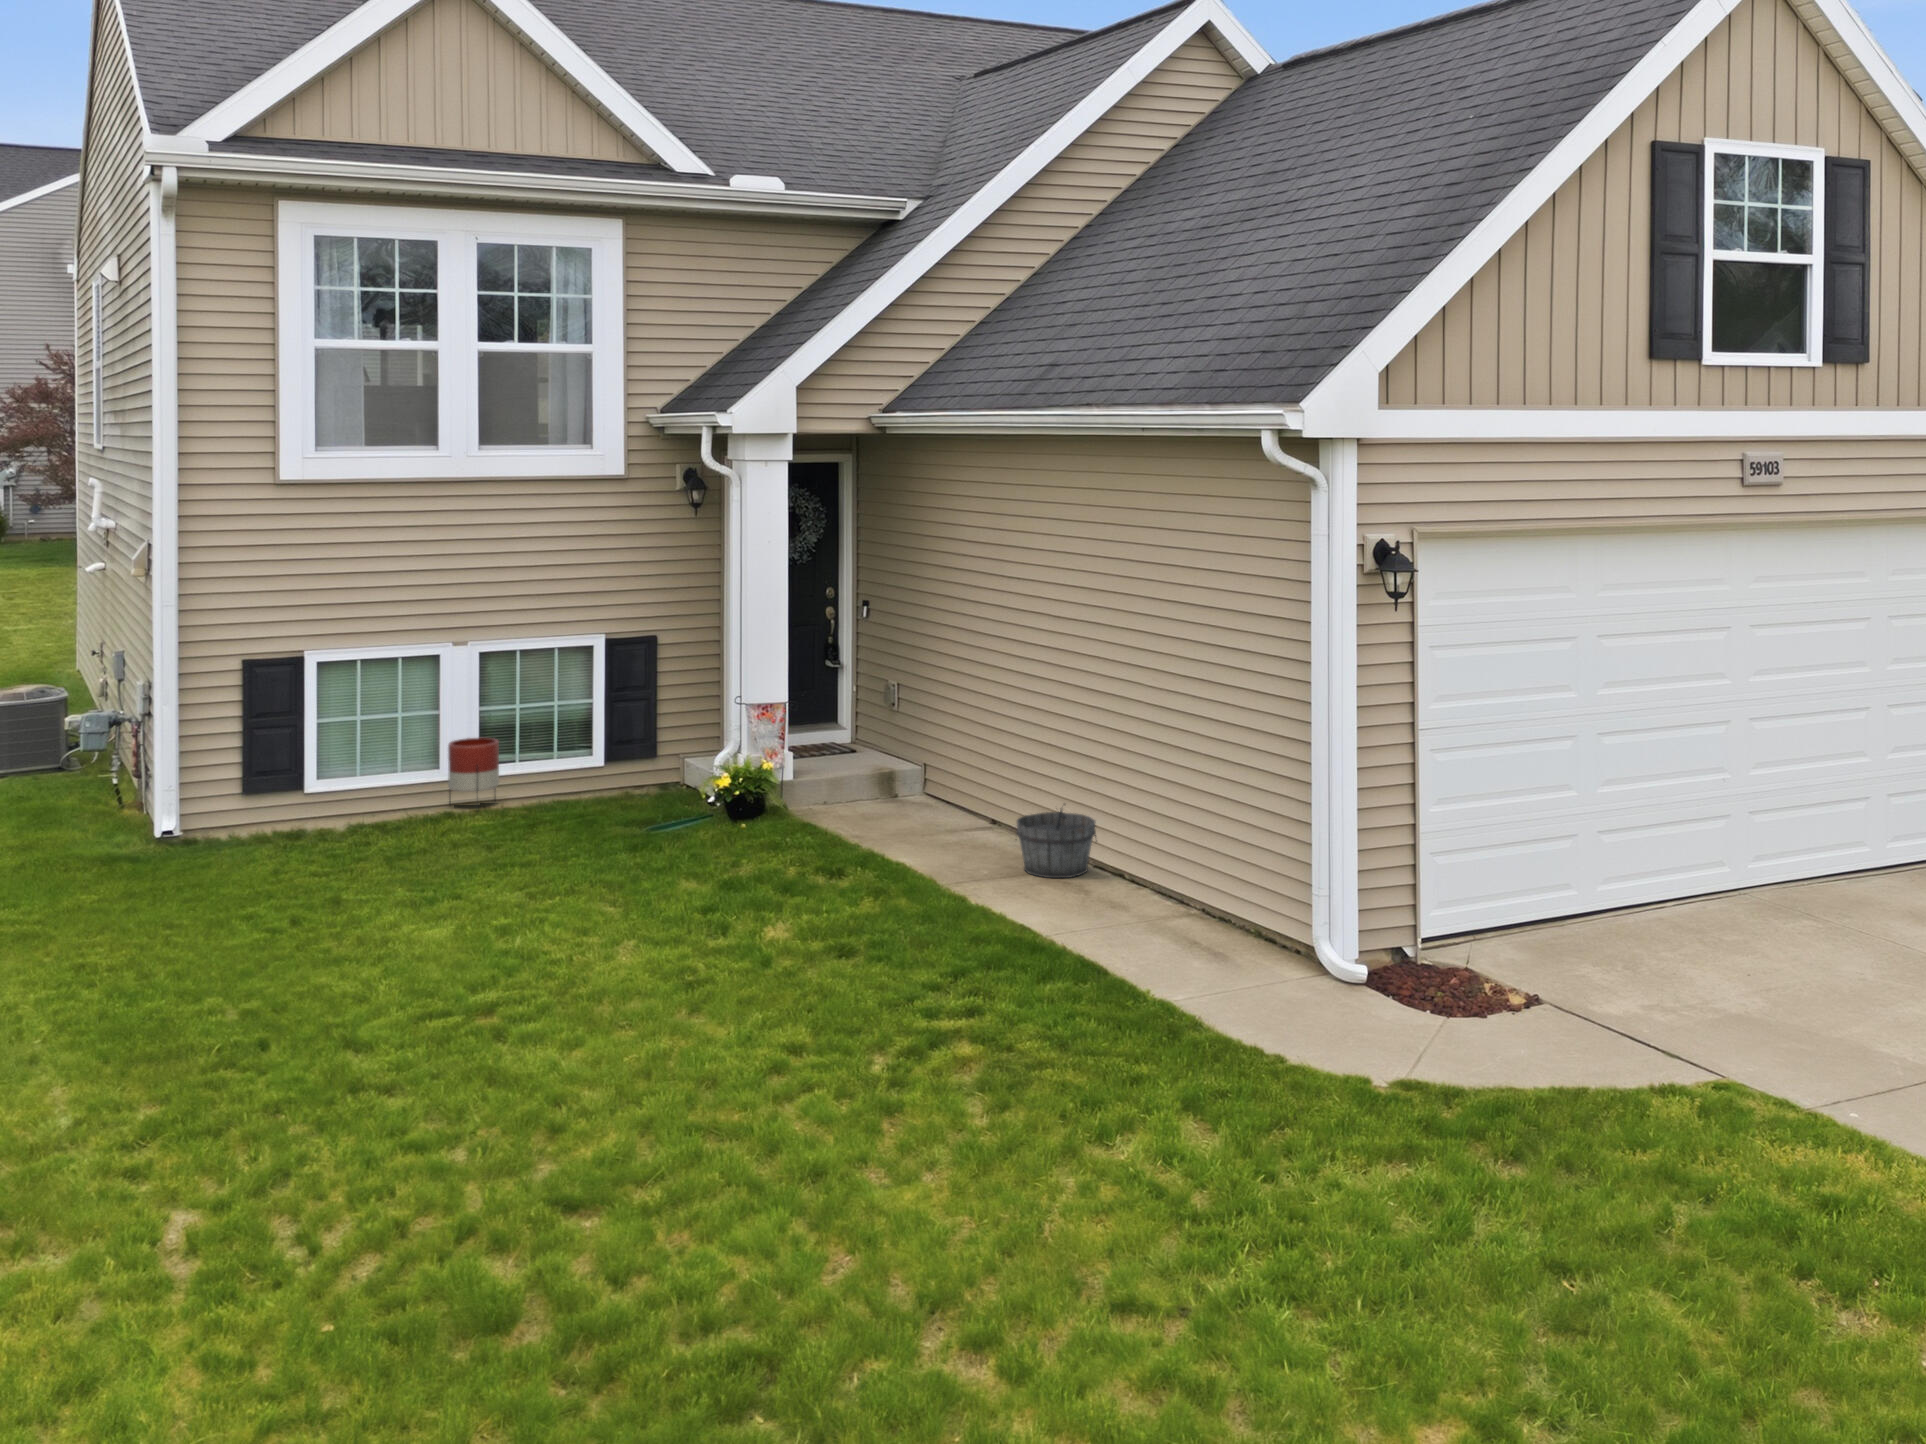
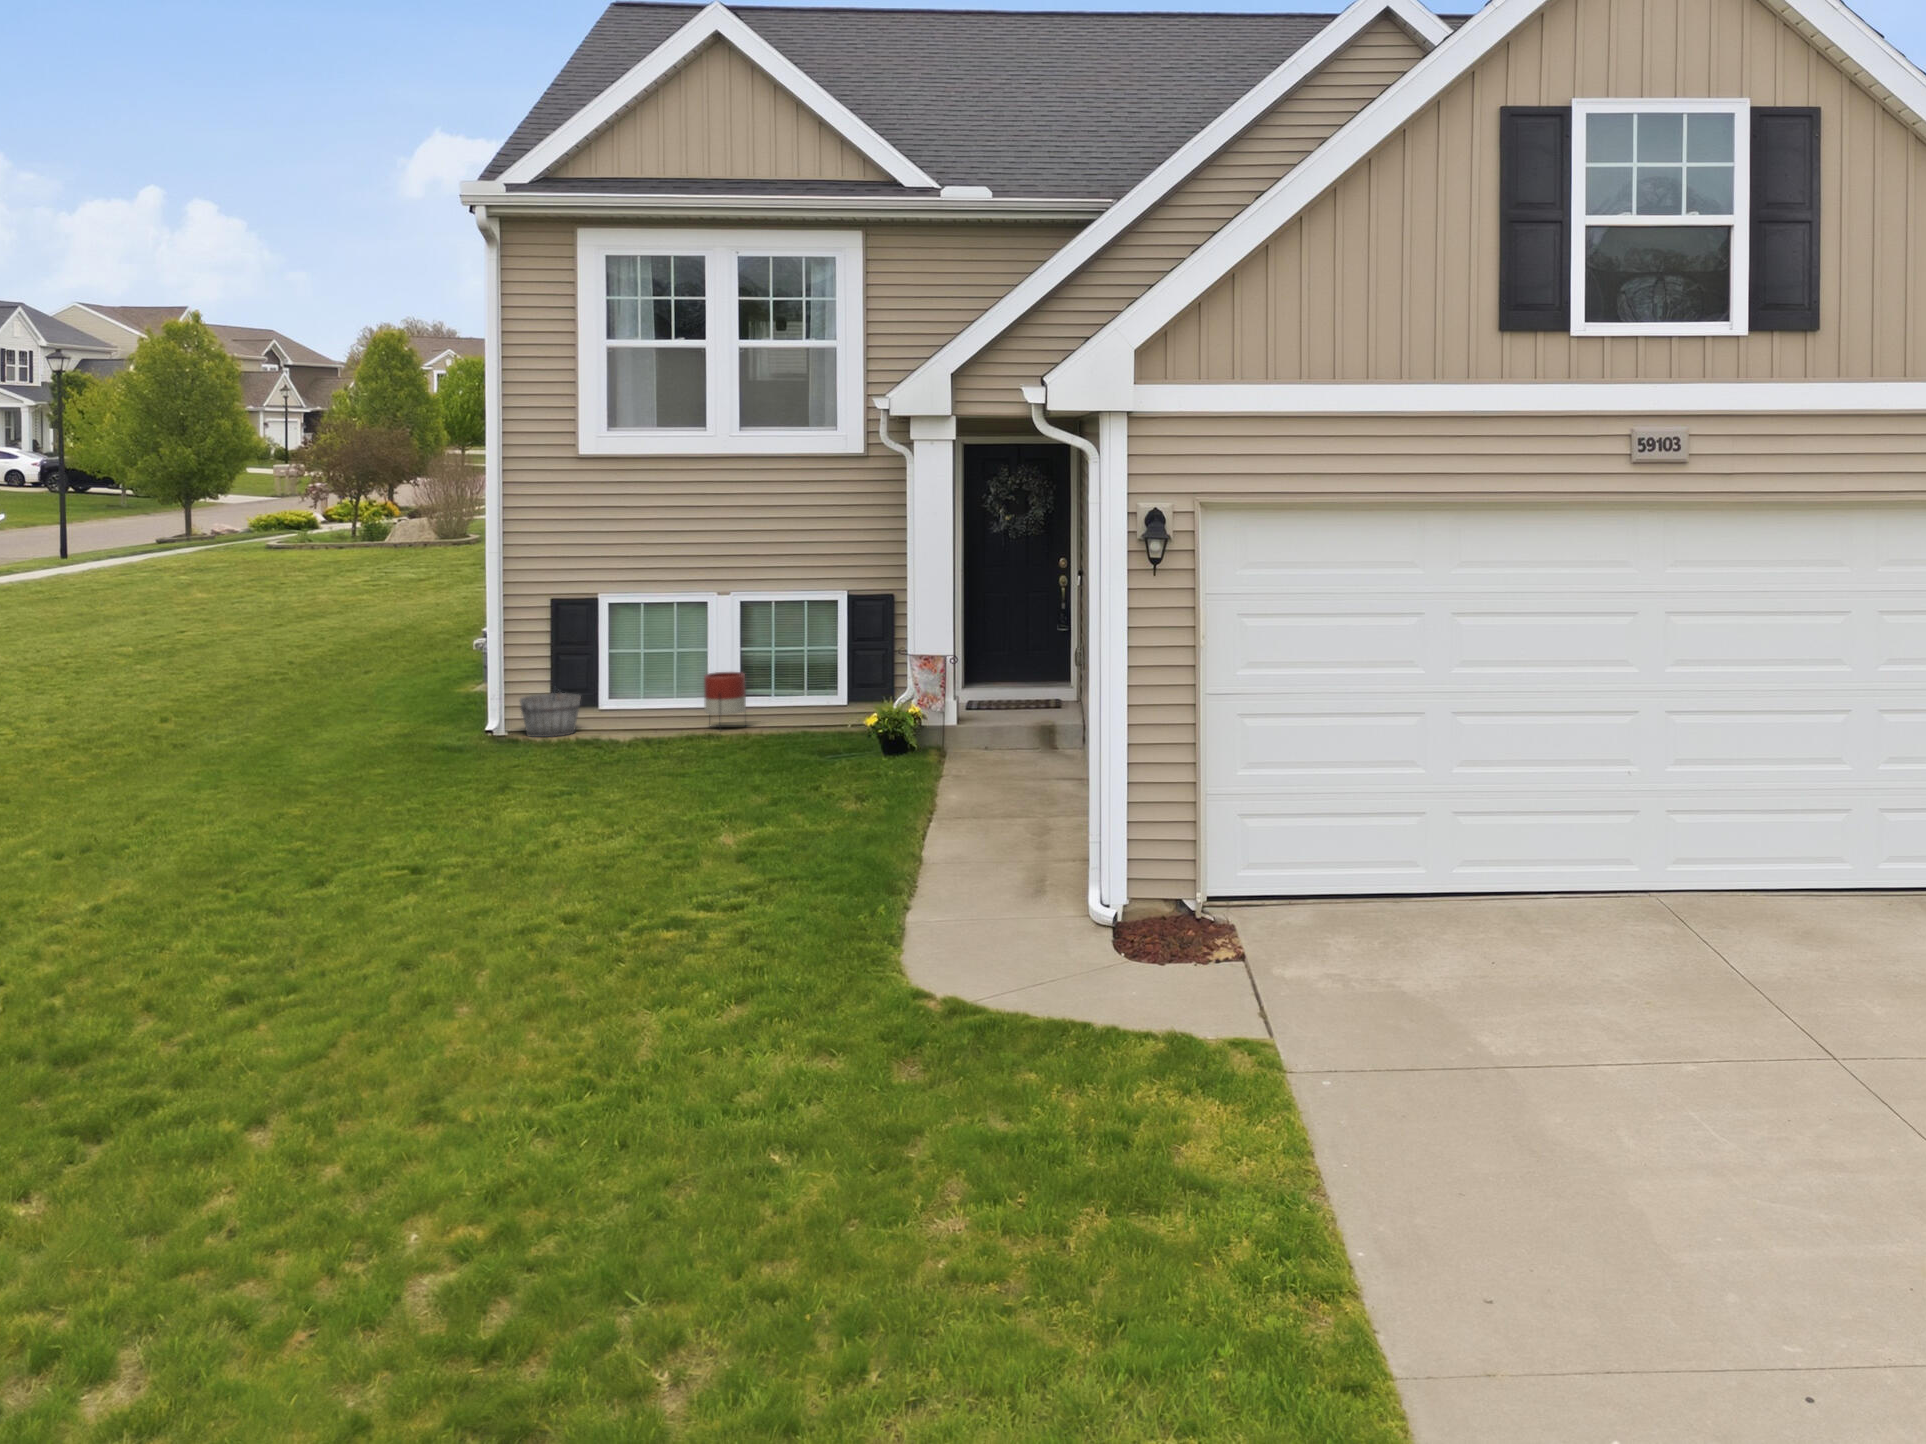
wooden bucket: present [1017,809,1097,878] -> present [520,692,581,737]

